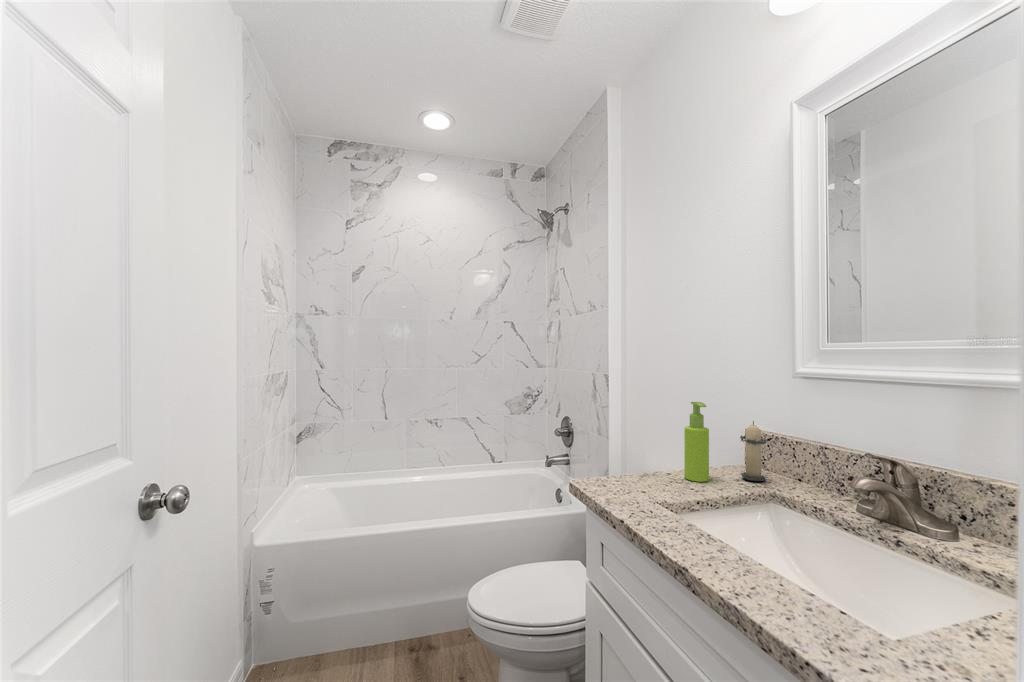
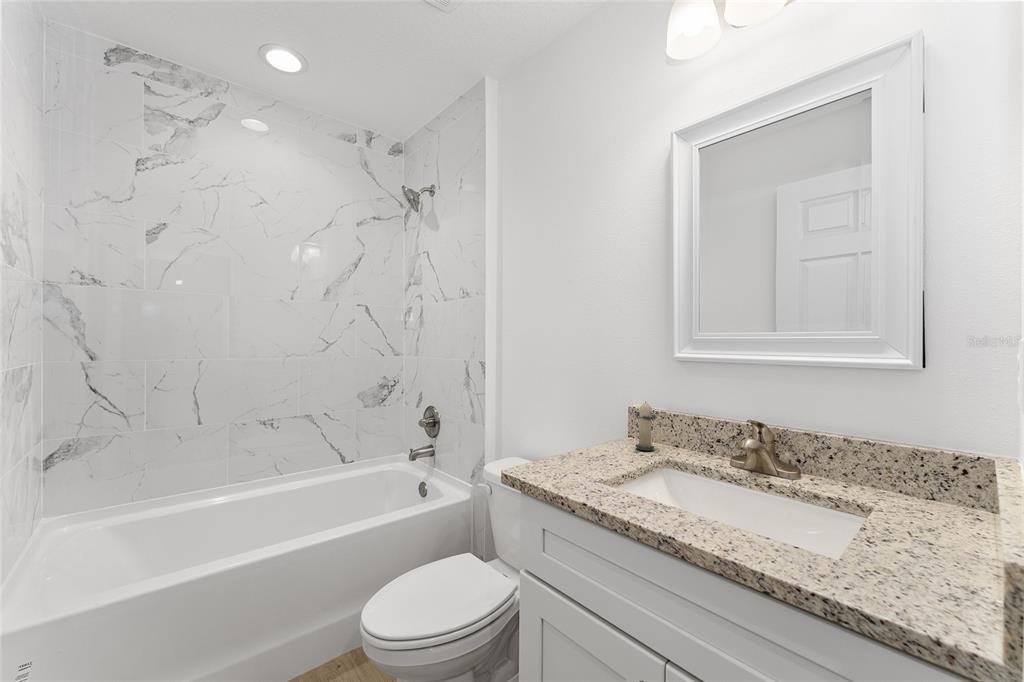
soap dispenser: present [684,402,709,482] -> none [594,386,617,457]

